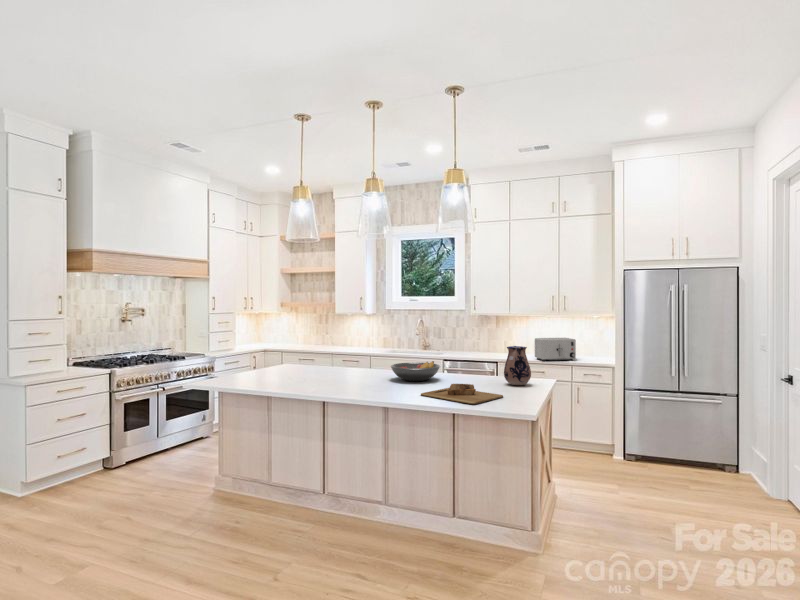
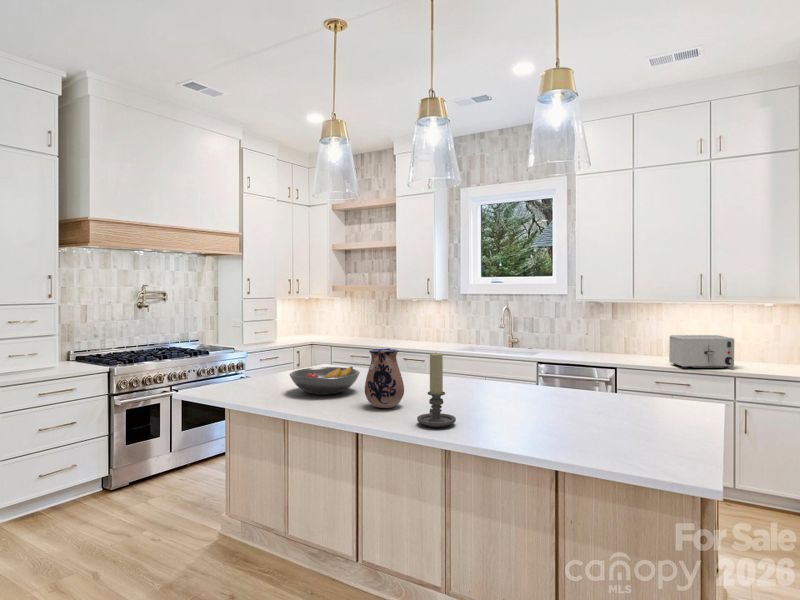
ceramic pitcher: present [504,346,531,385] -> present [365,348,404,408]
candle holder: none [369,347,394,395] -> present [417,353,456,427]
fruit bowl: present [391,361,440,381] -> present [289,367,360,395]
cutting board: present [421,384,503,404] -> none [499,414,638,456]

